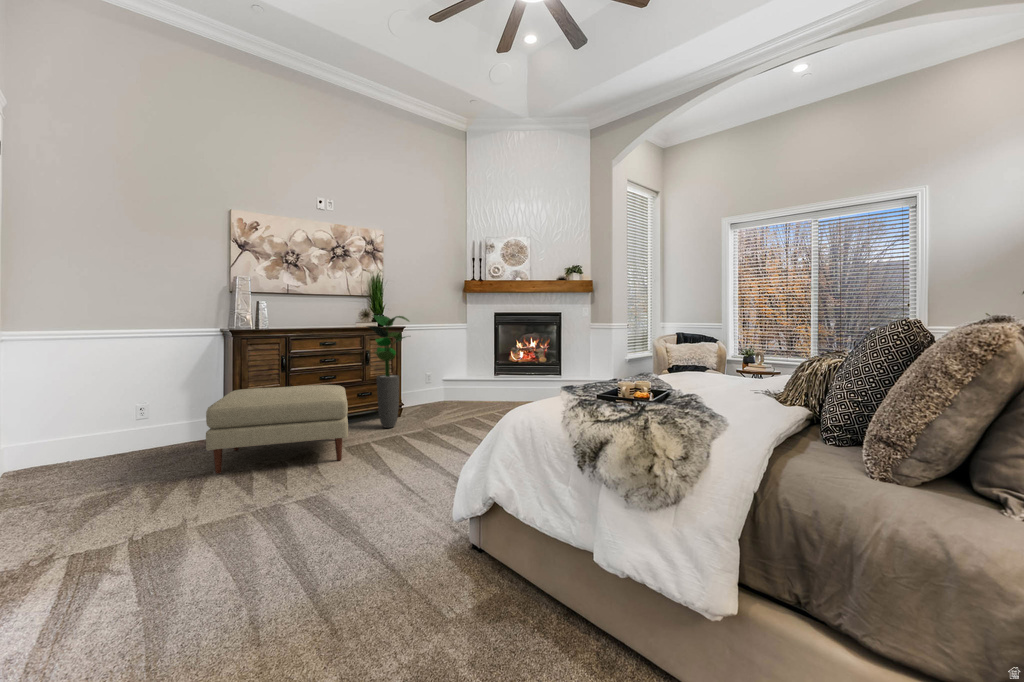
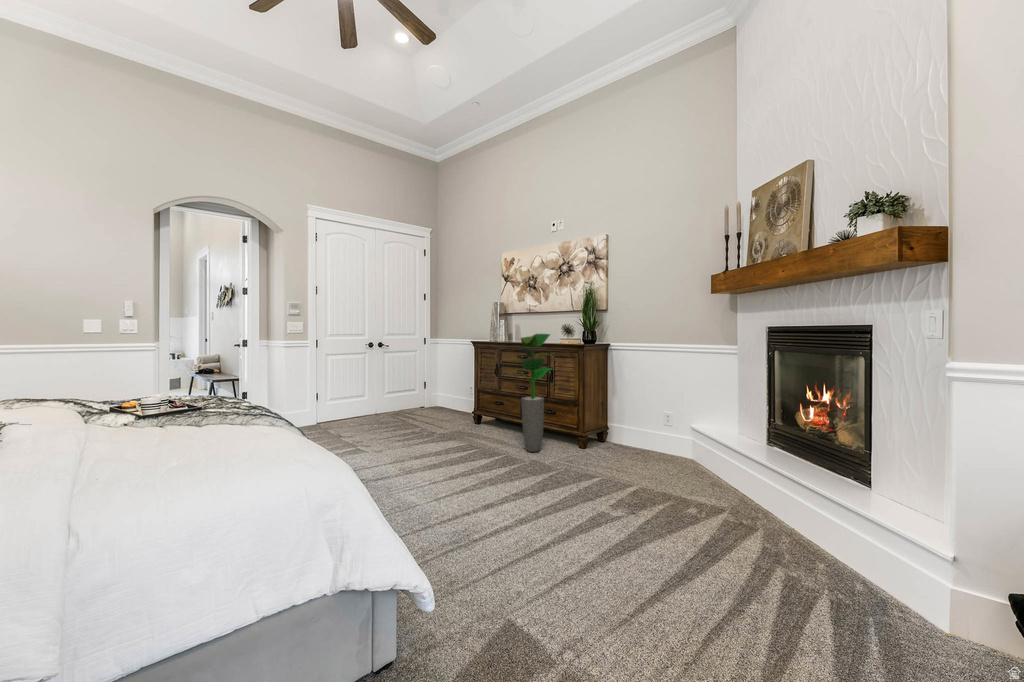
ottoman: present [206,385,348,474] -> none [402,387,495,454]

